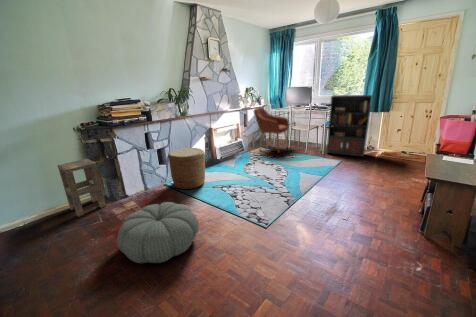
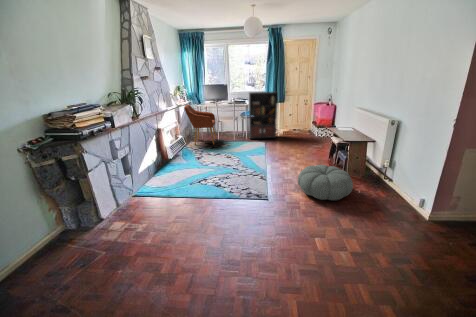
woven basket: present [168,148,205,189] -> none [136,151,177,194]
side table: present [58,159,106,217] -> none [5,186,86,260]
pouf: present [117,202,198,263] -> present [298,165,353,200]

